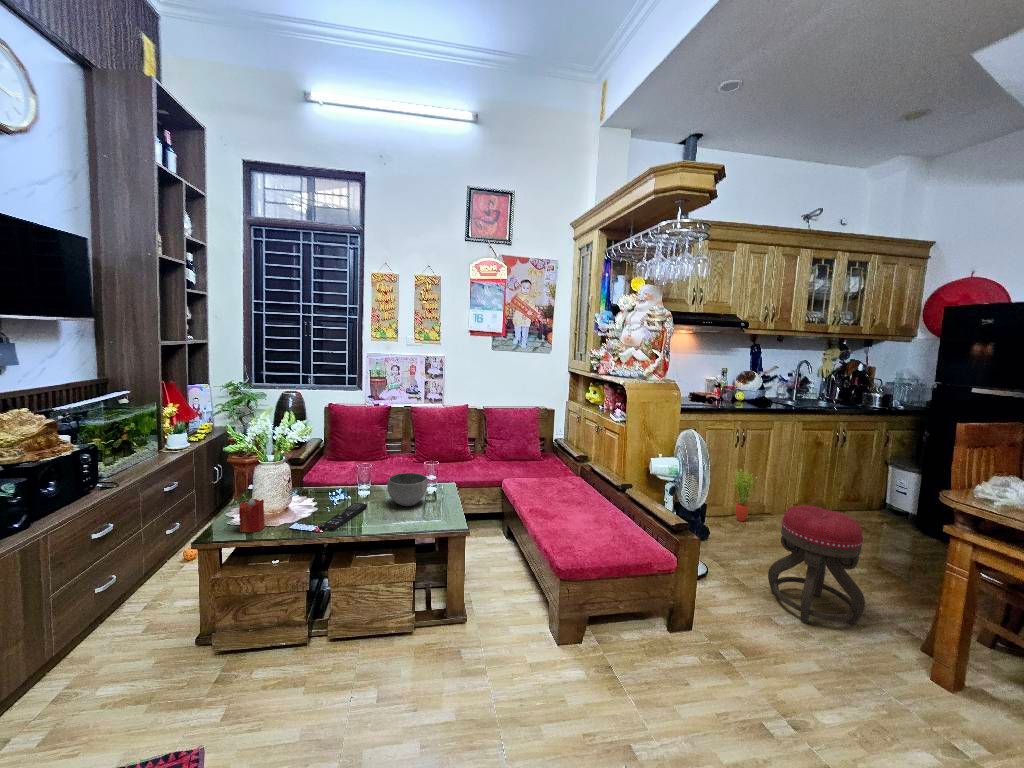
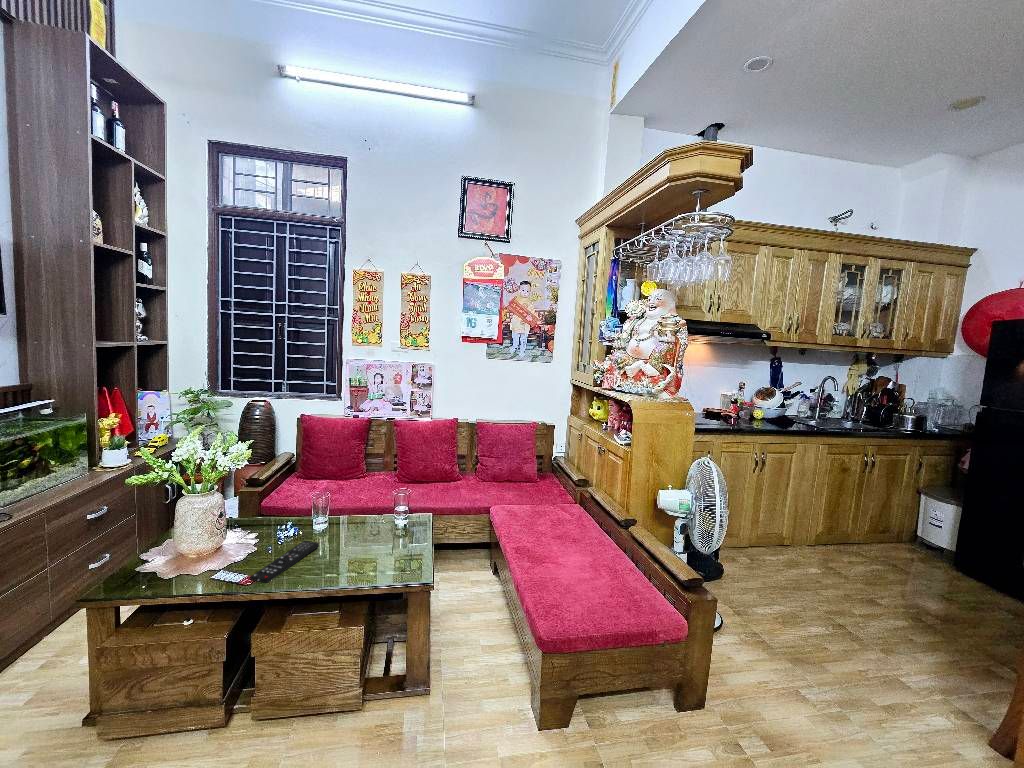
potted plant: present [733,469,758,521] -> none [749,497,778,557]
bowl: present [387,473,428,506] -> none [345,504,394,546]
candle: present [239,498,265,532] -> none [148,539,183,584]
ottoman: present [768,505,865,625] -> none [797,555,920,707]

